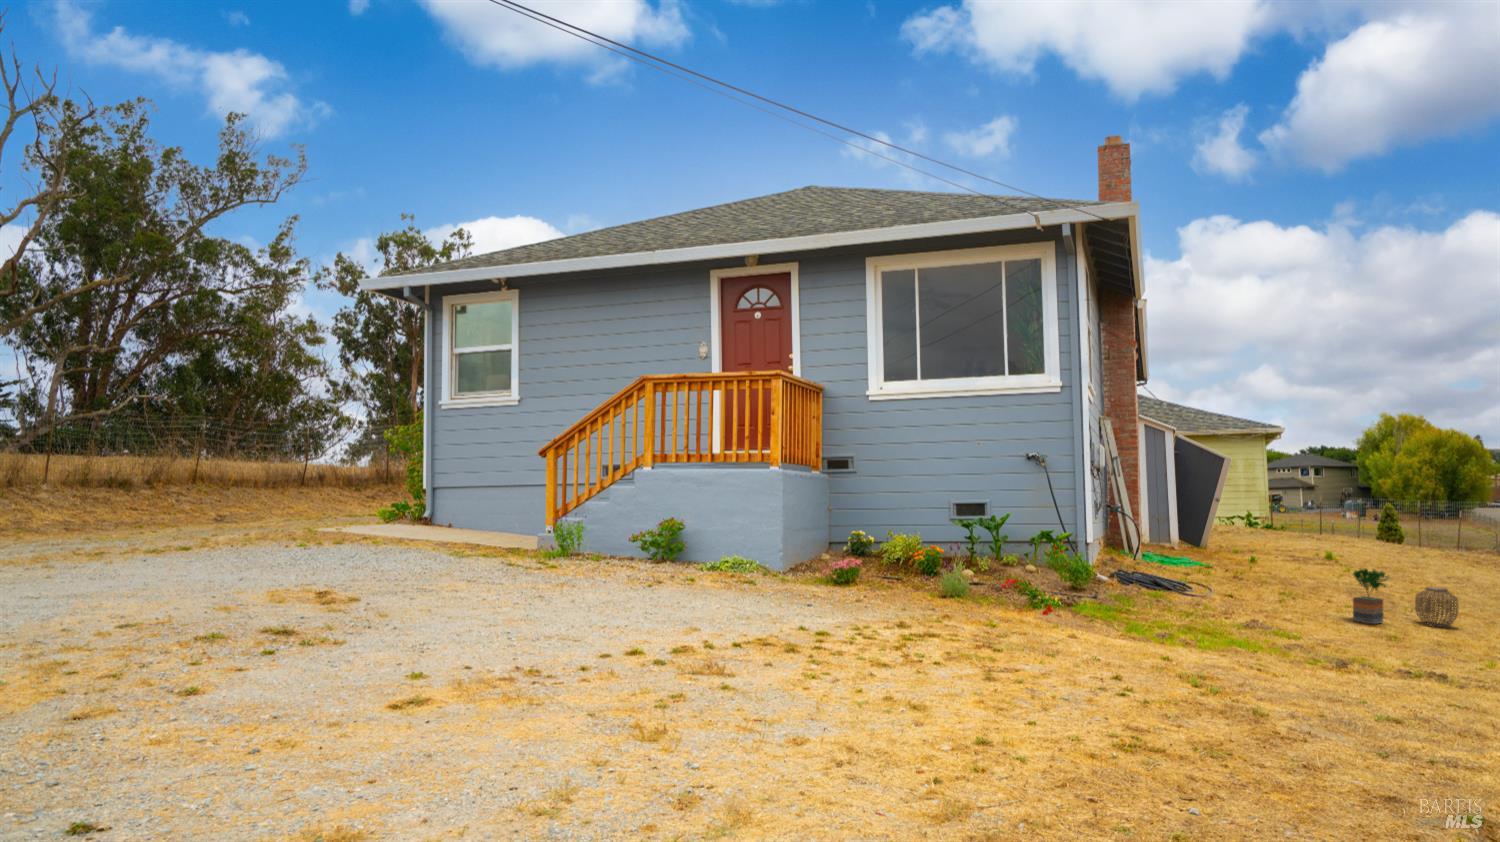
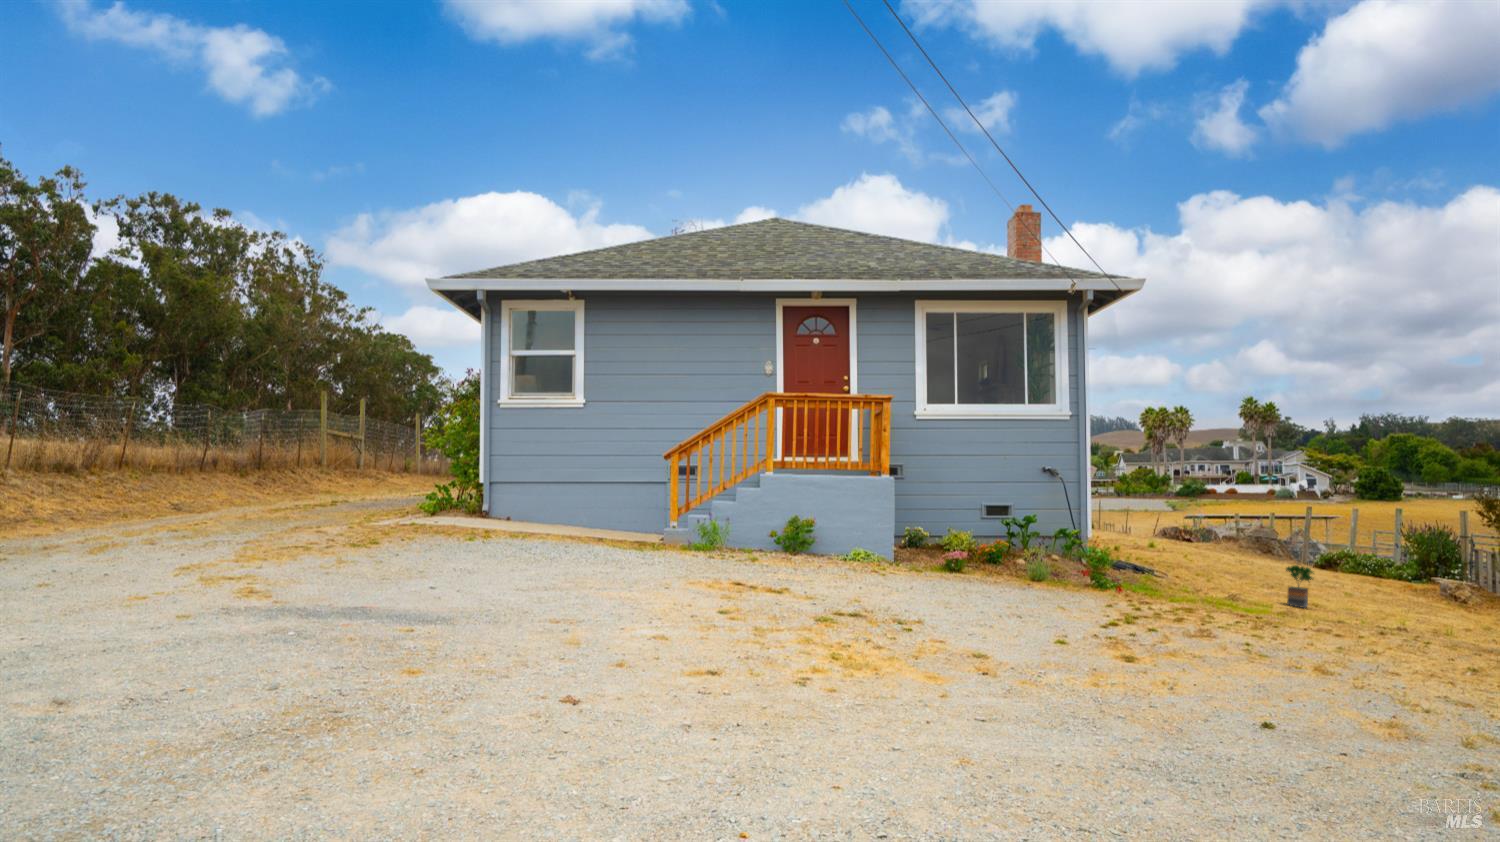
woven basket: present [1415,587,1458,627] -> none [1321,579,1353,609]

